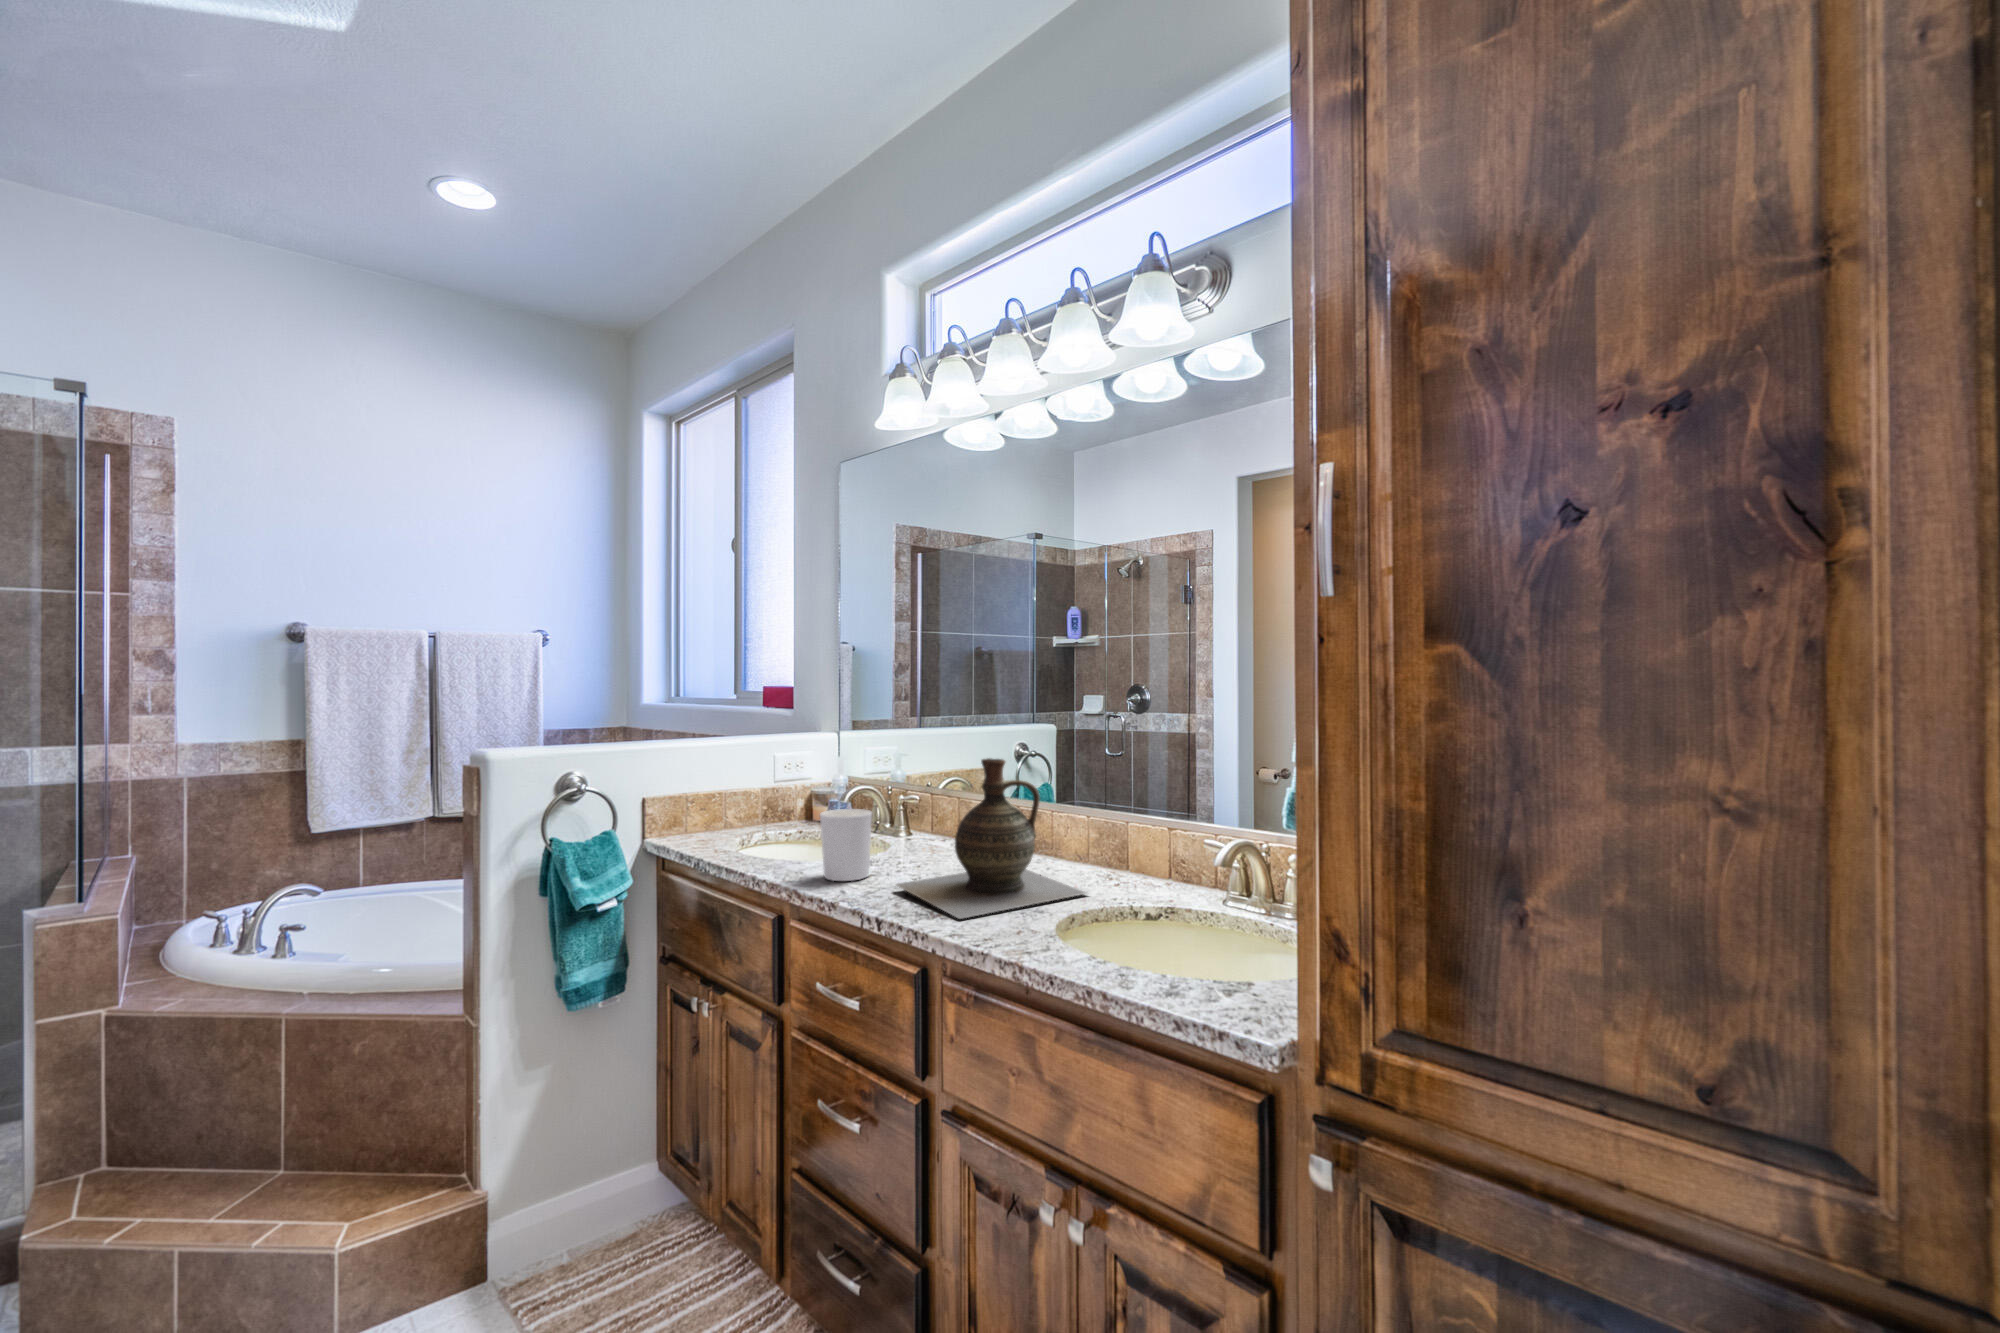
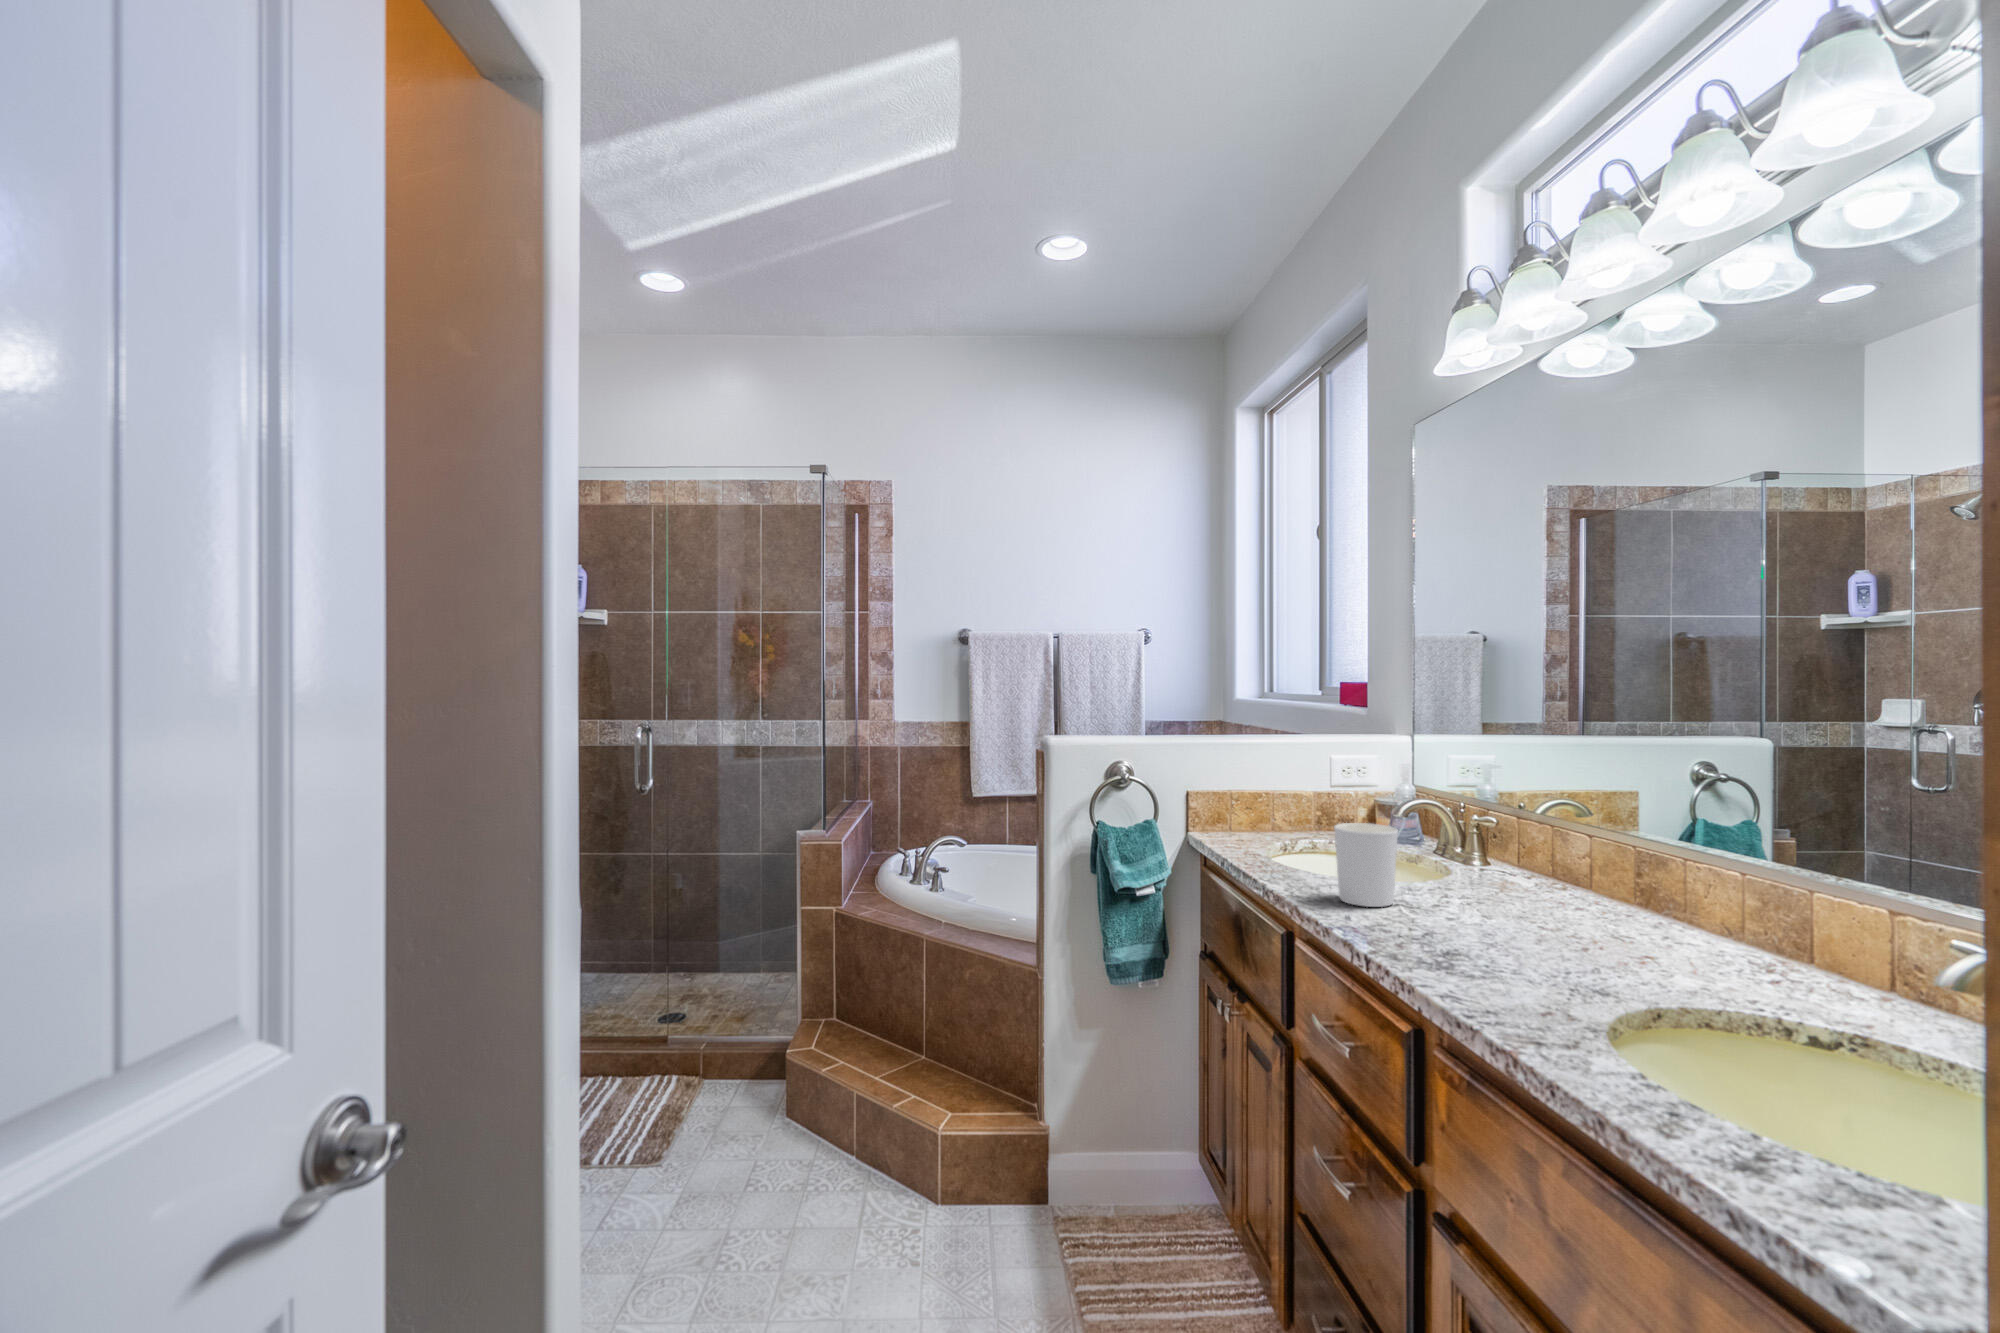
ceramic jug: present [896,758,1086,919] -> none [1410,778,1694,982]

